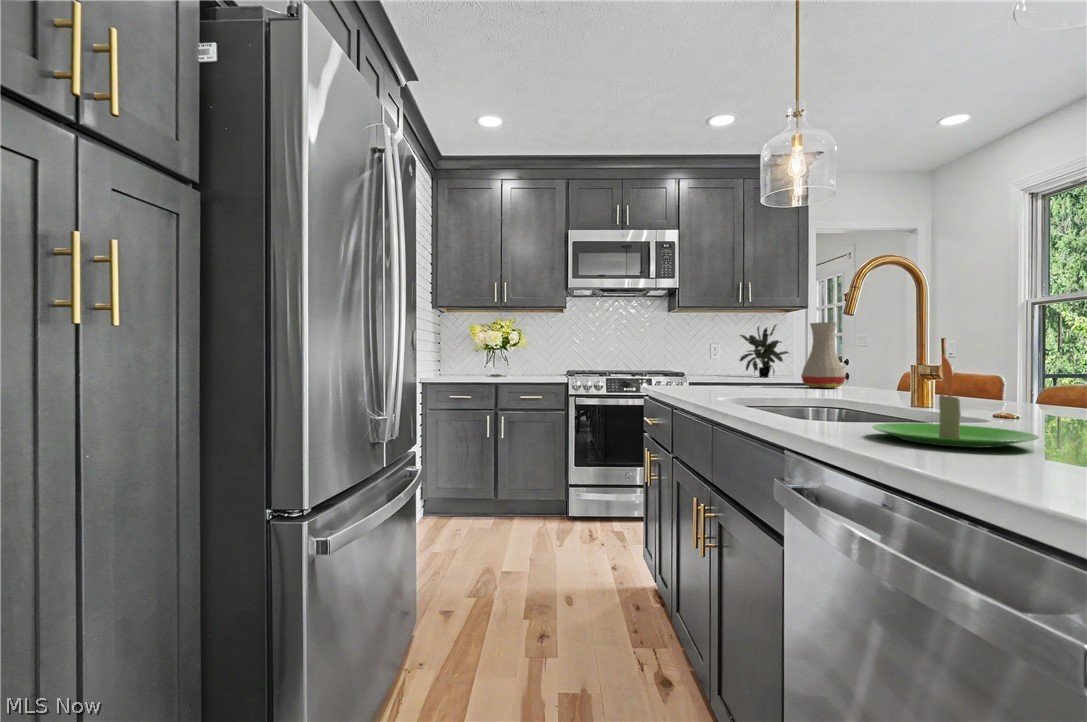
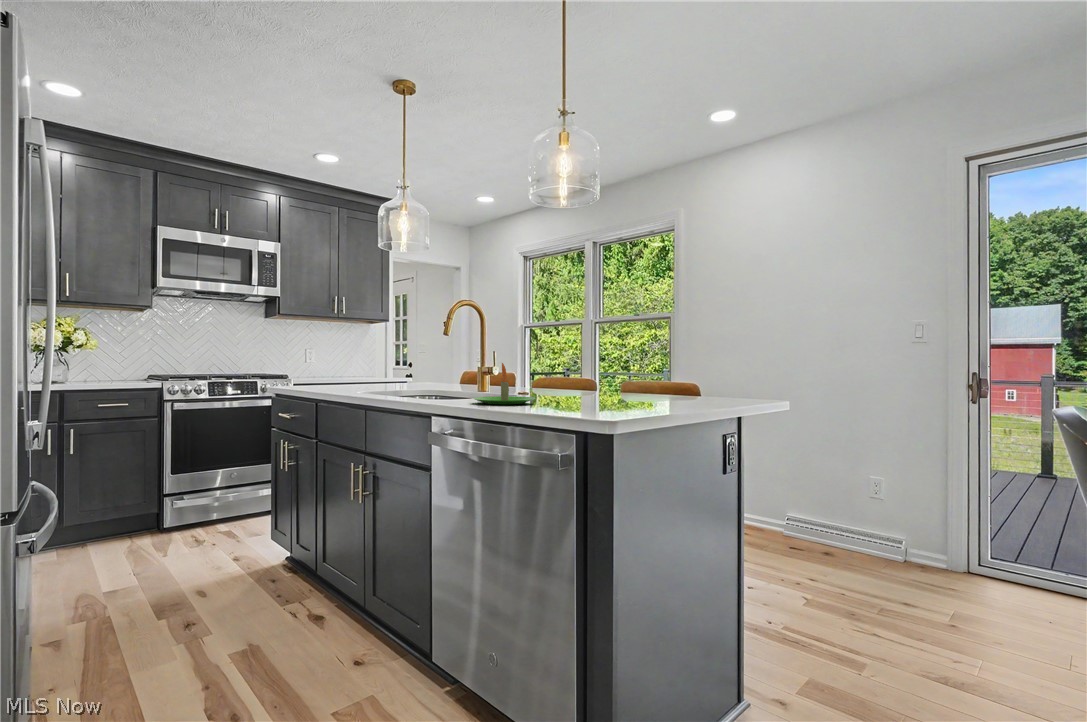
vase: present [801,322,846,388] -> none [398,337,428,385]
potted plant: present [740,325,789,377] -> none [332,333,376,379]

